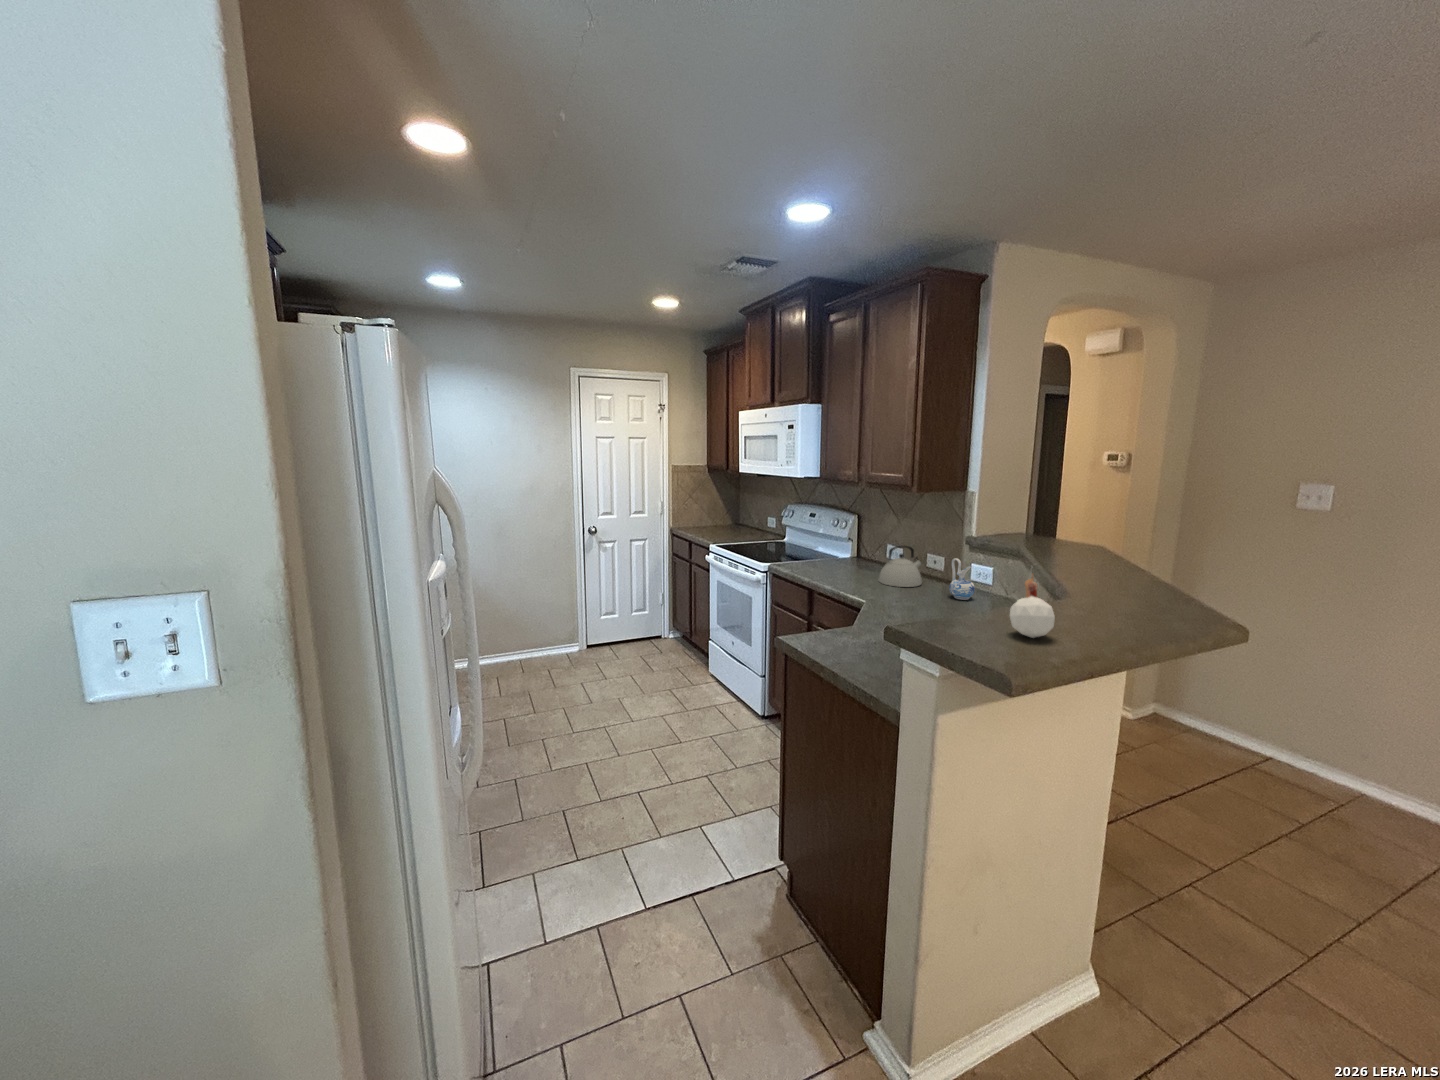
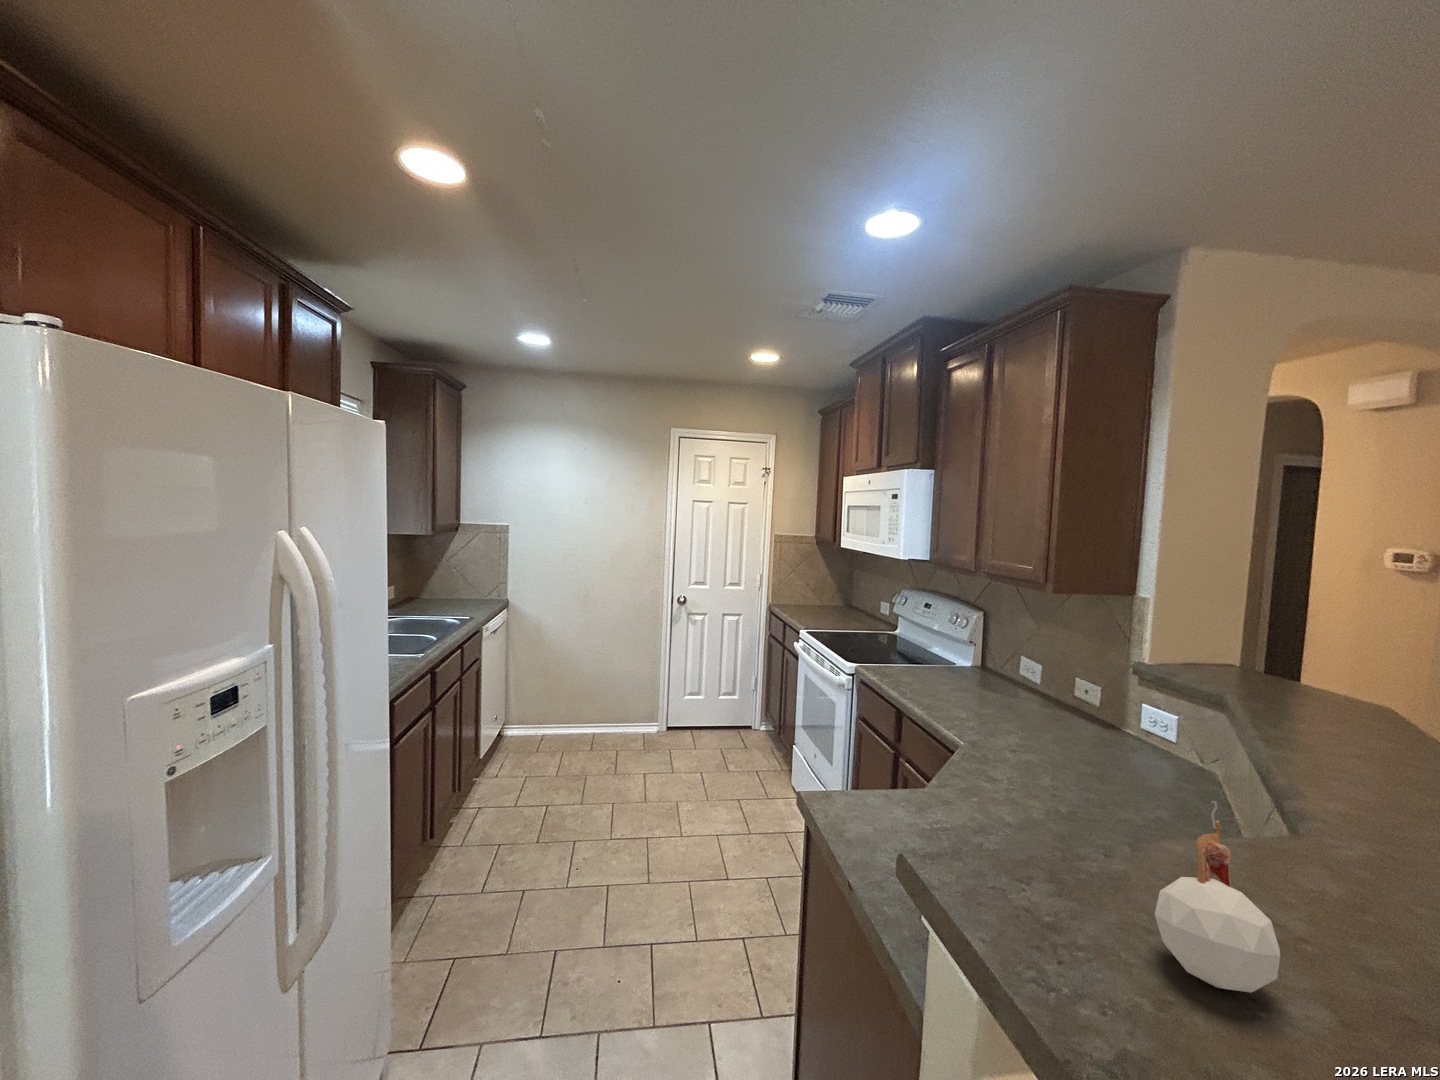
kettle: present [879,546,922,587] -> none [999,662,1066,723]
ceramic pitcher: present [949,558,975,600] -> none [1105,692,1148,759]

